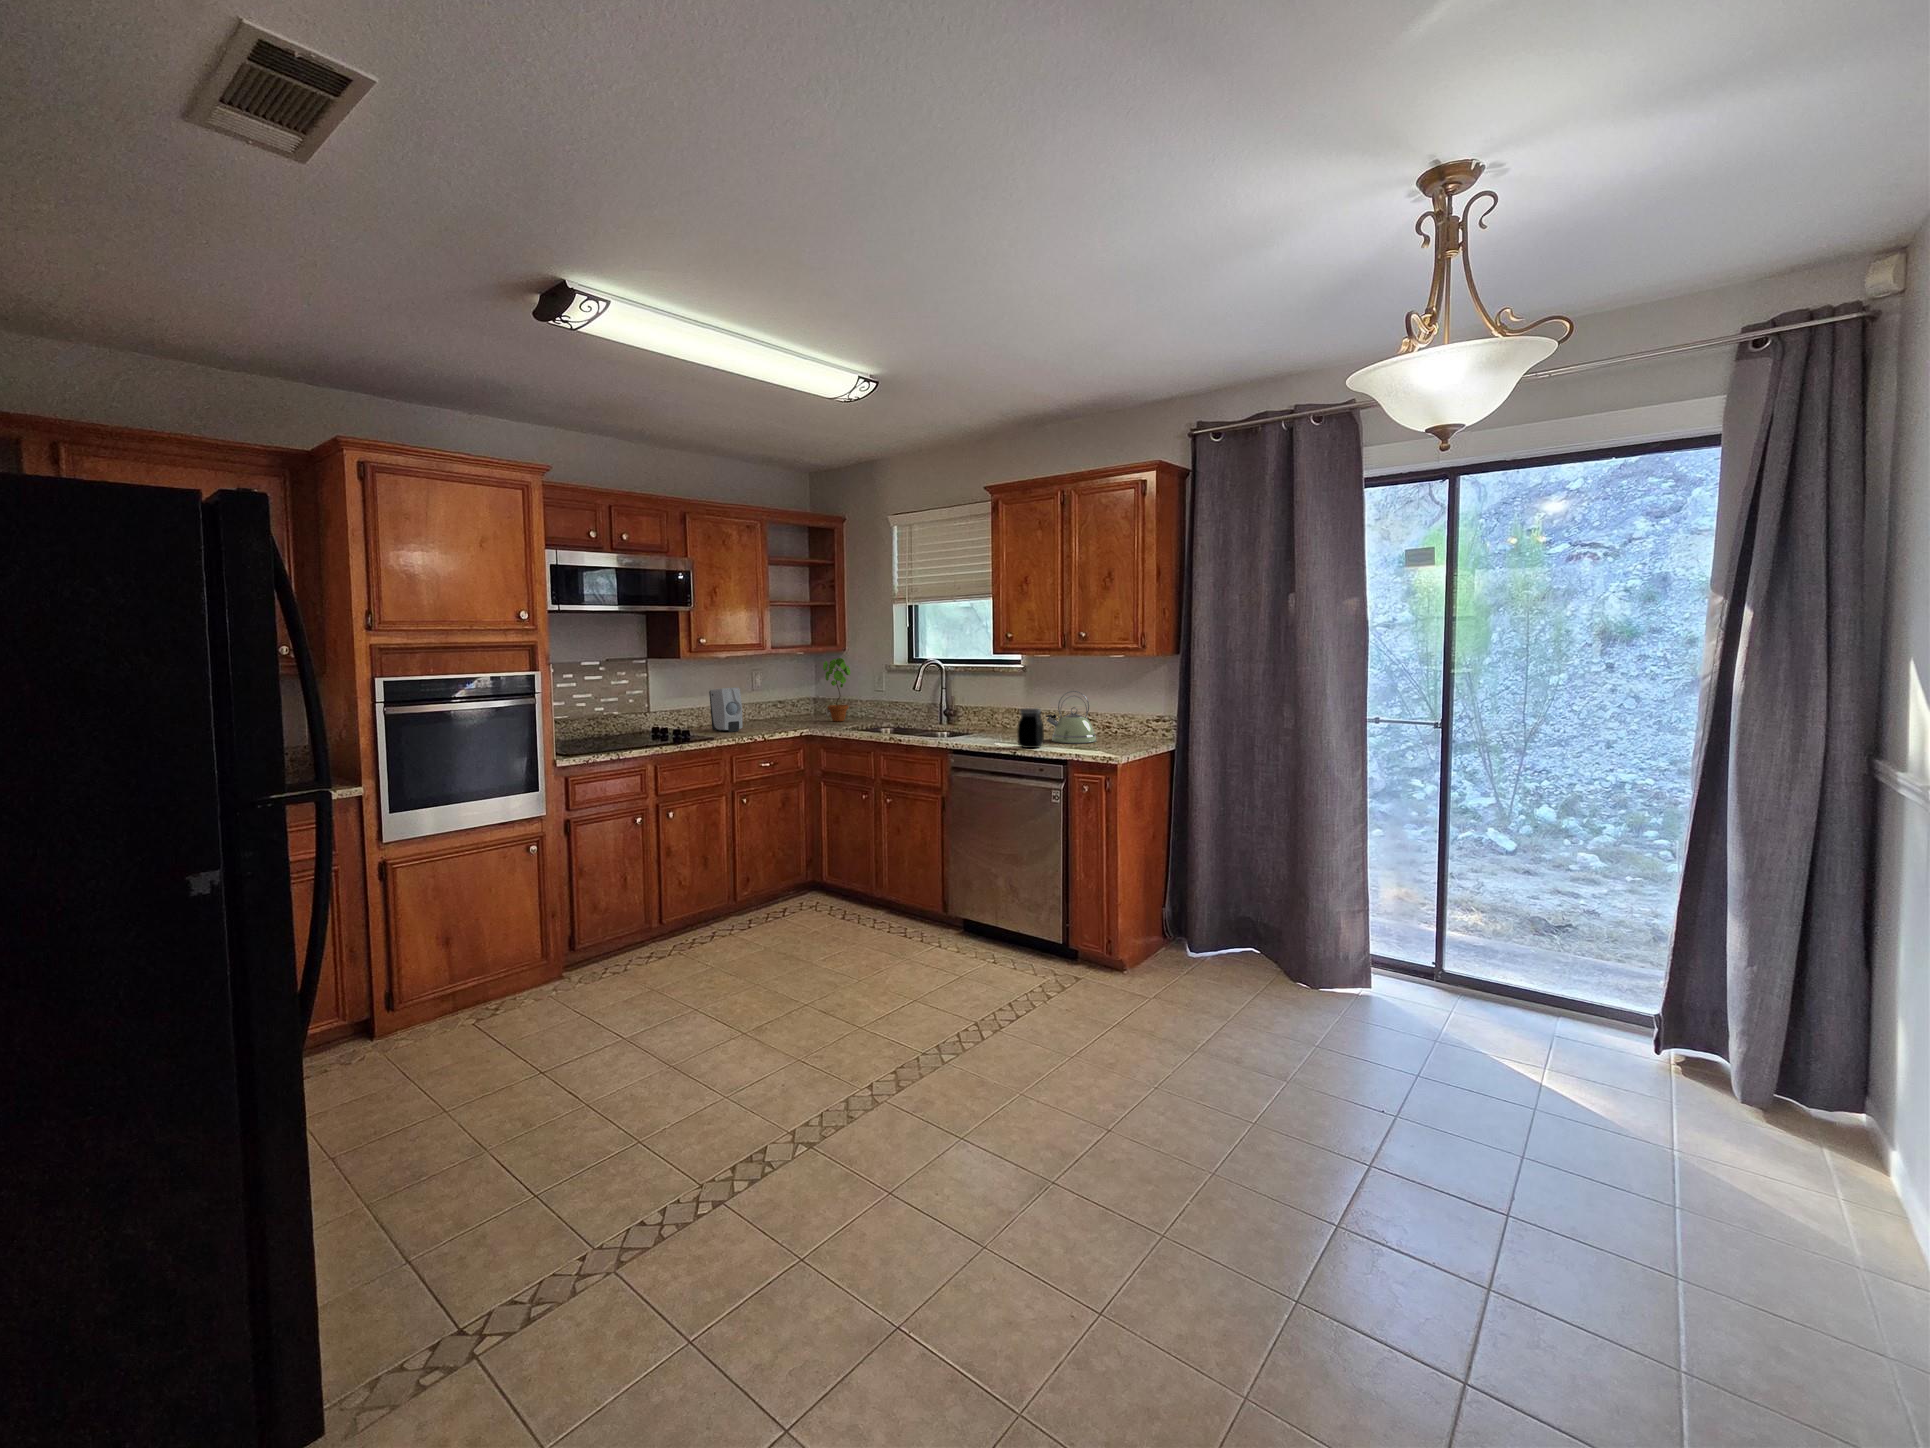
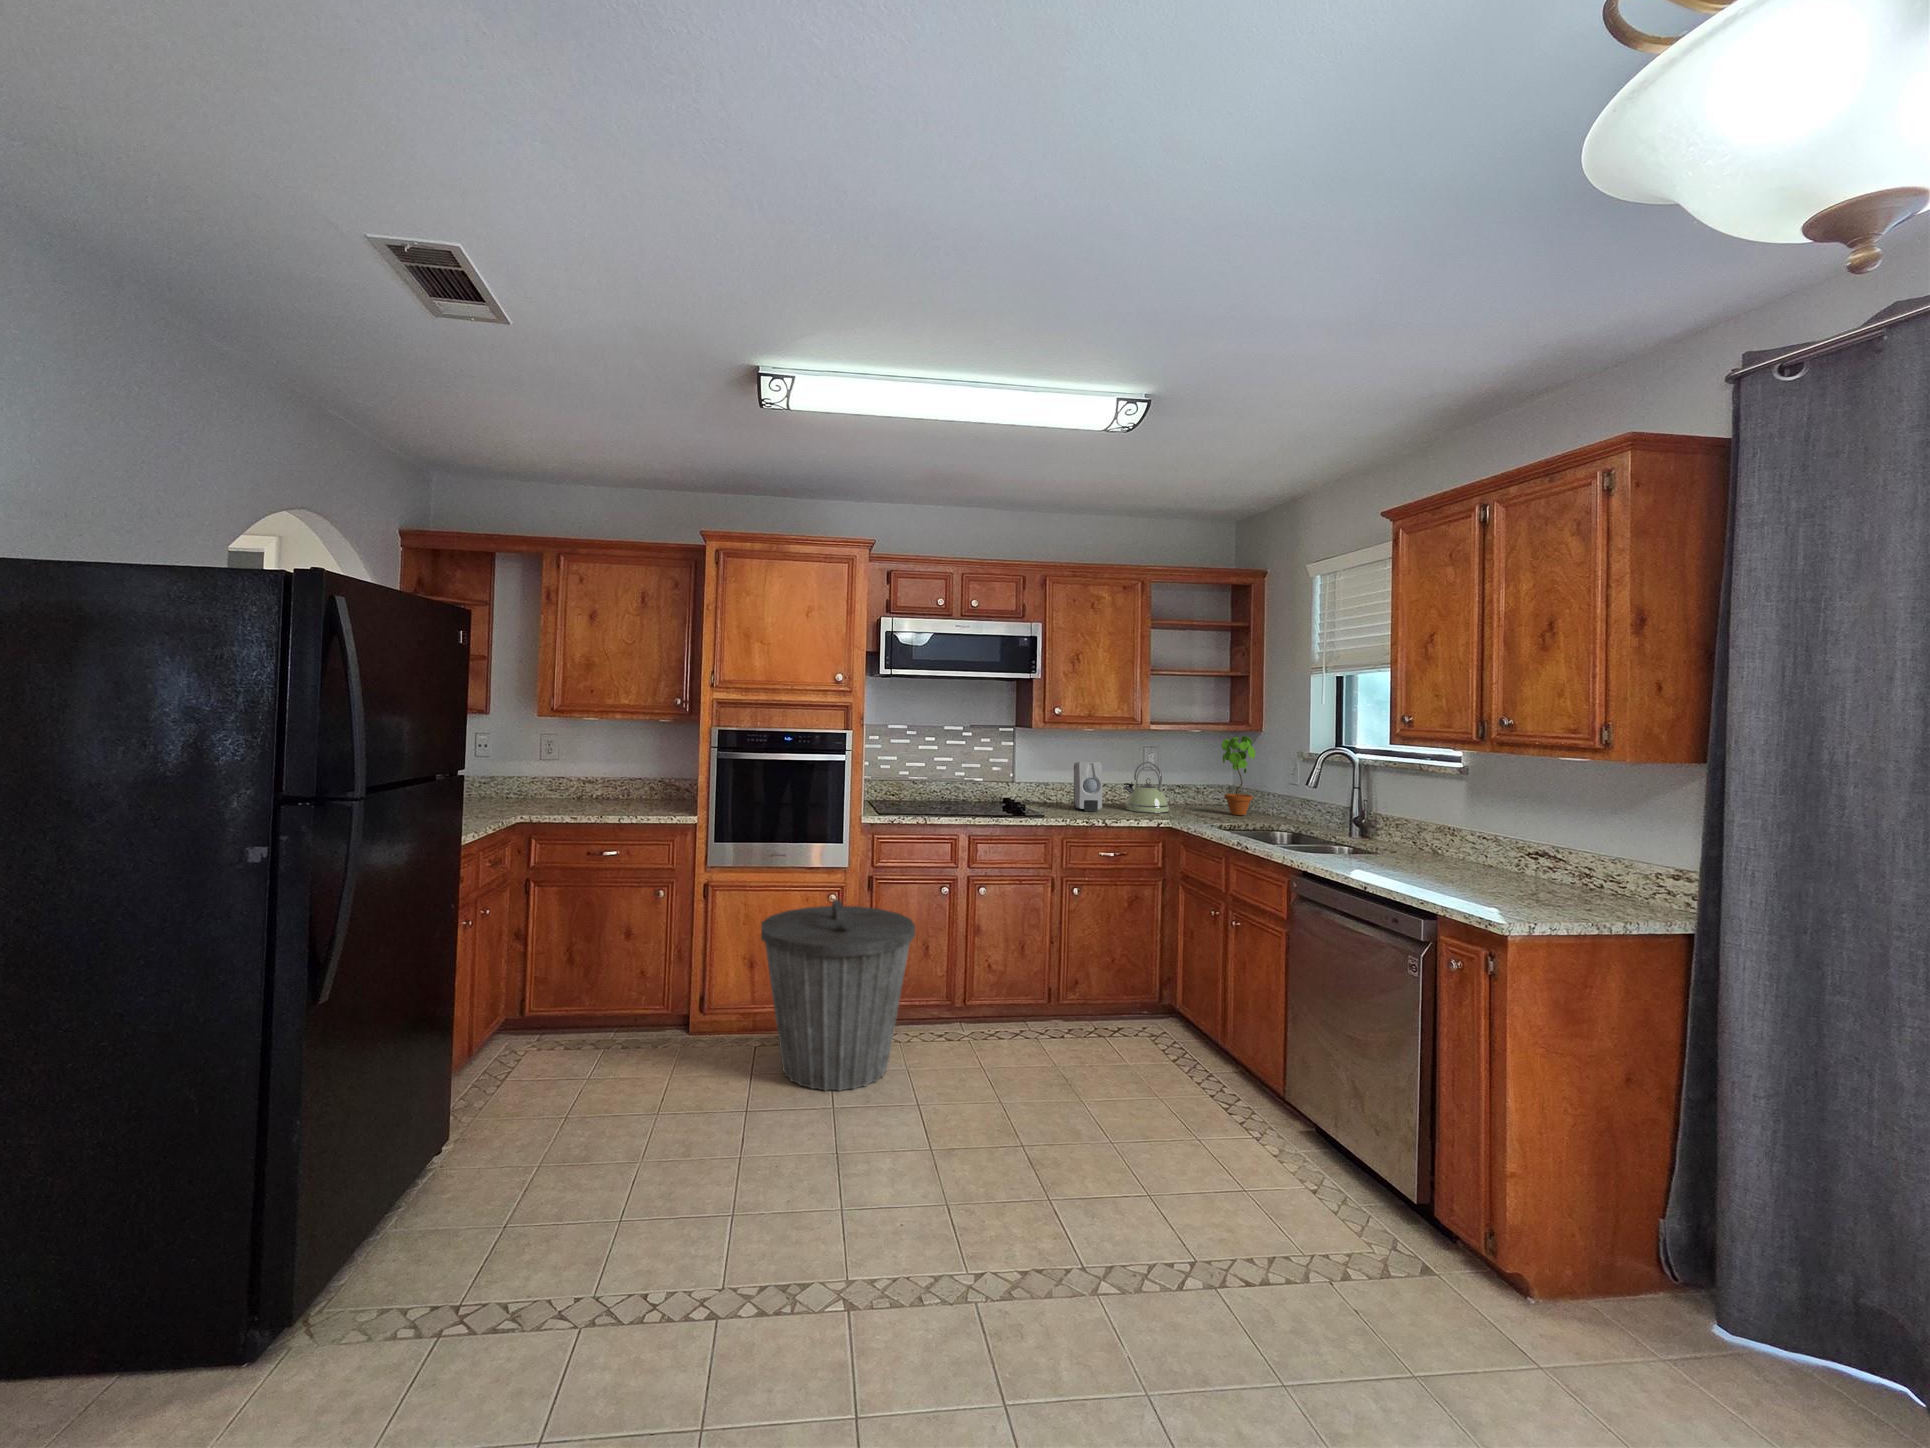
kettle: present [1046,691,1097,743] -> present [1124,762,1170,813]
jar: present [1017,708,1044,748] -> none [1383,826,1430,888]
trash can: none [493,843,662,1032] -> present [761,900,915,1091]

